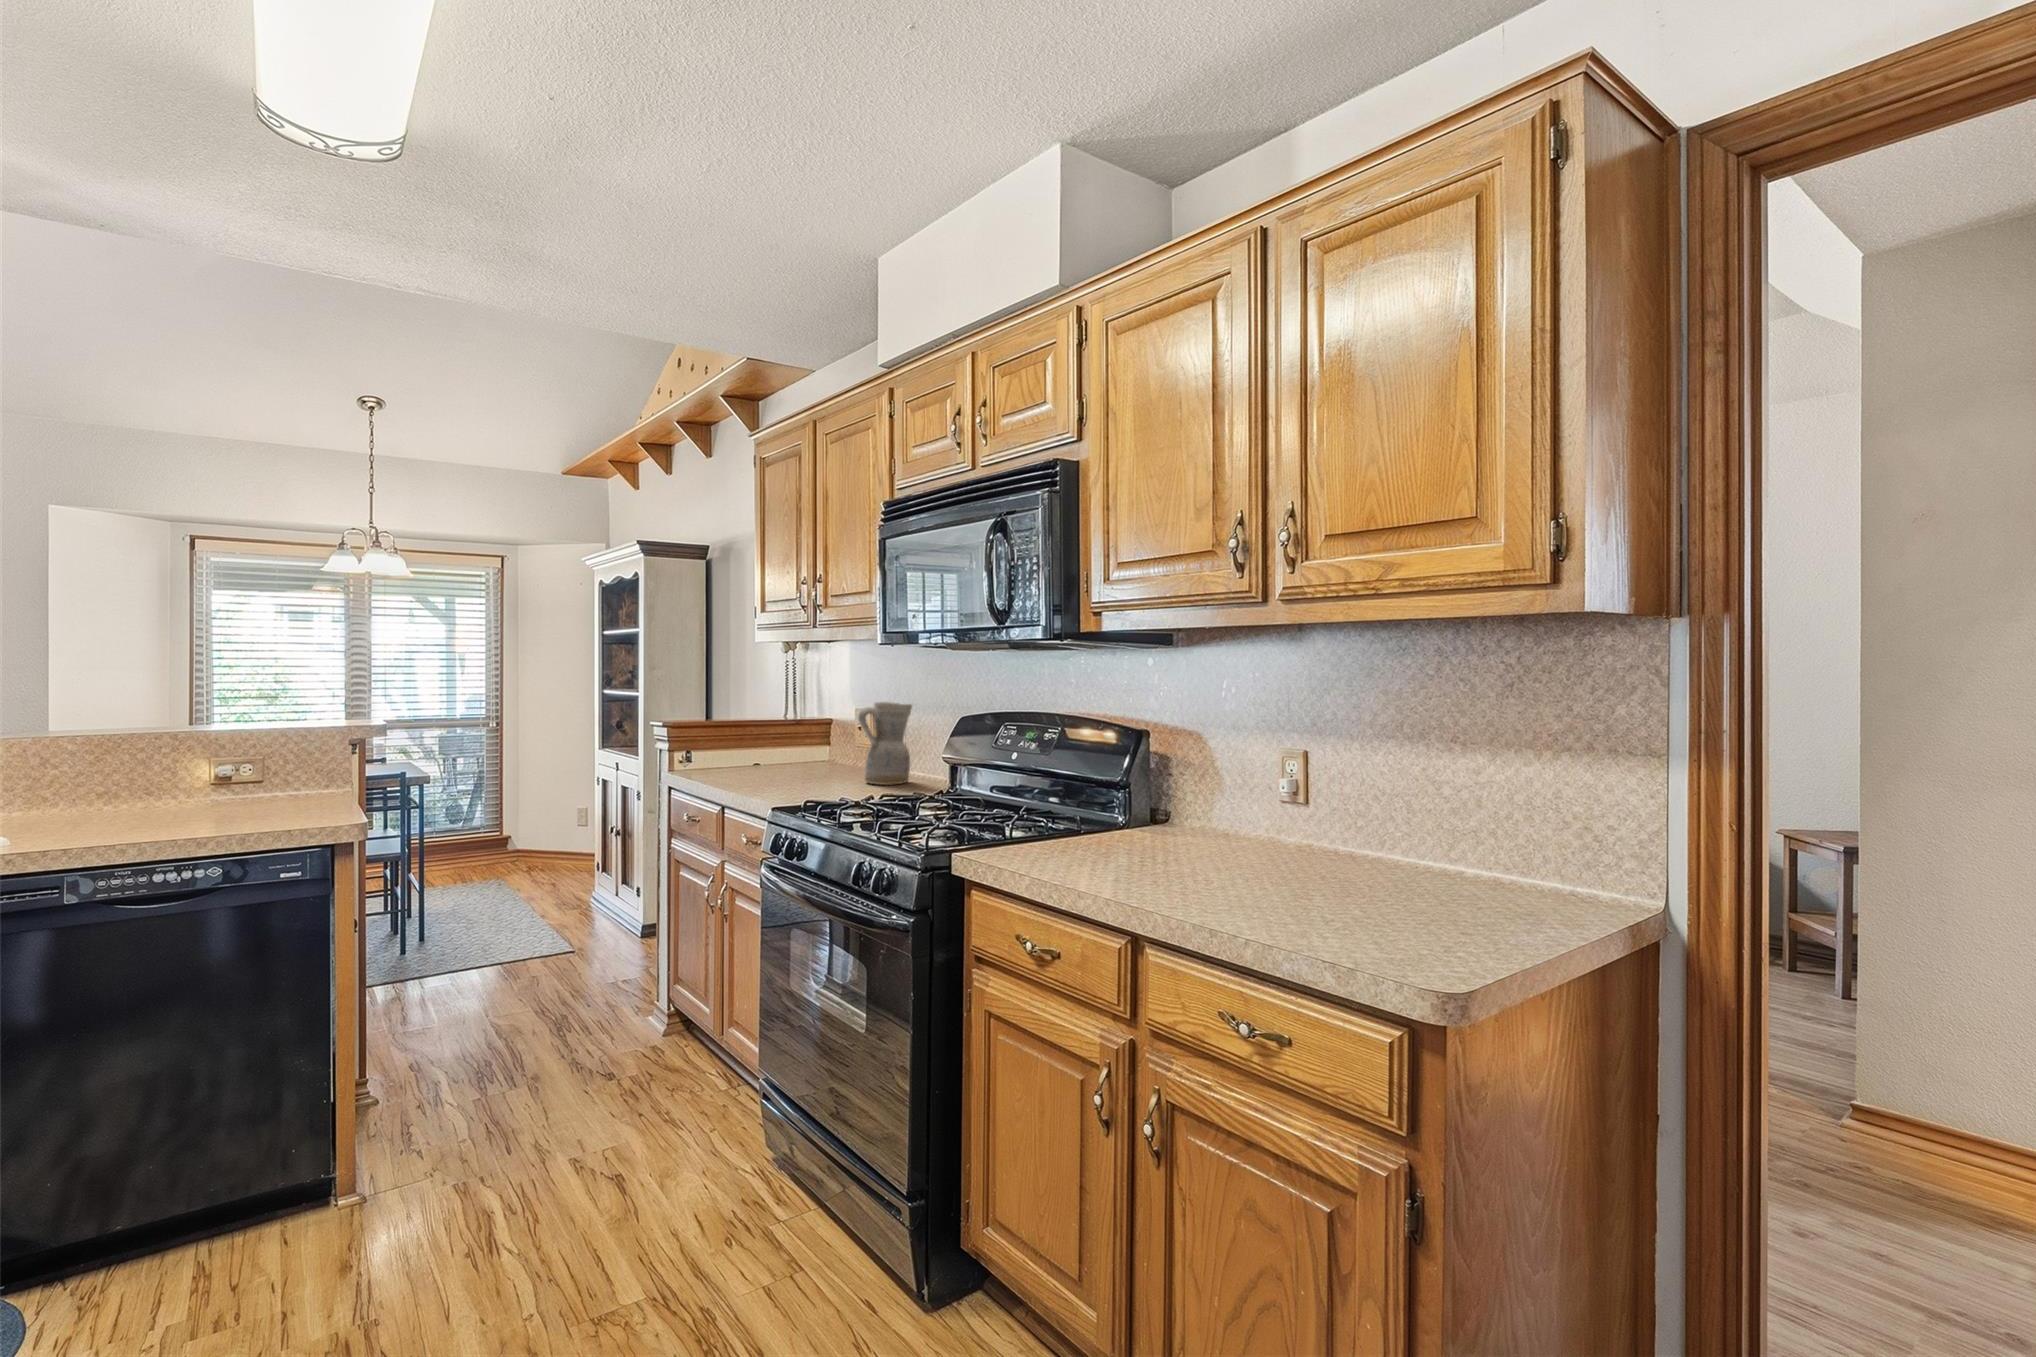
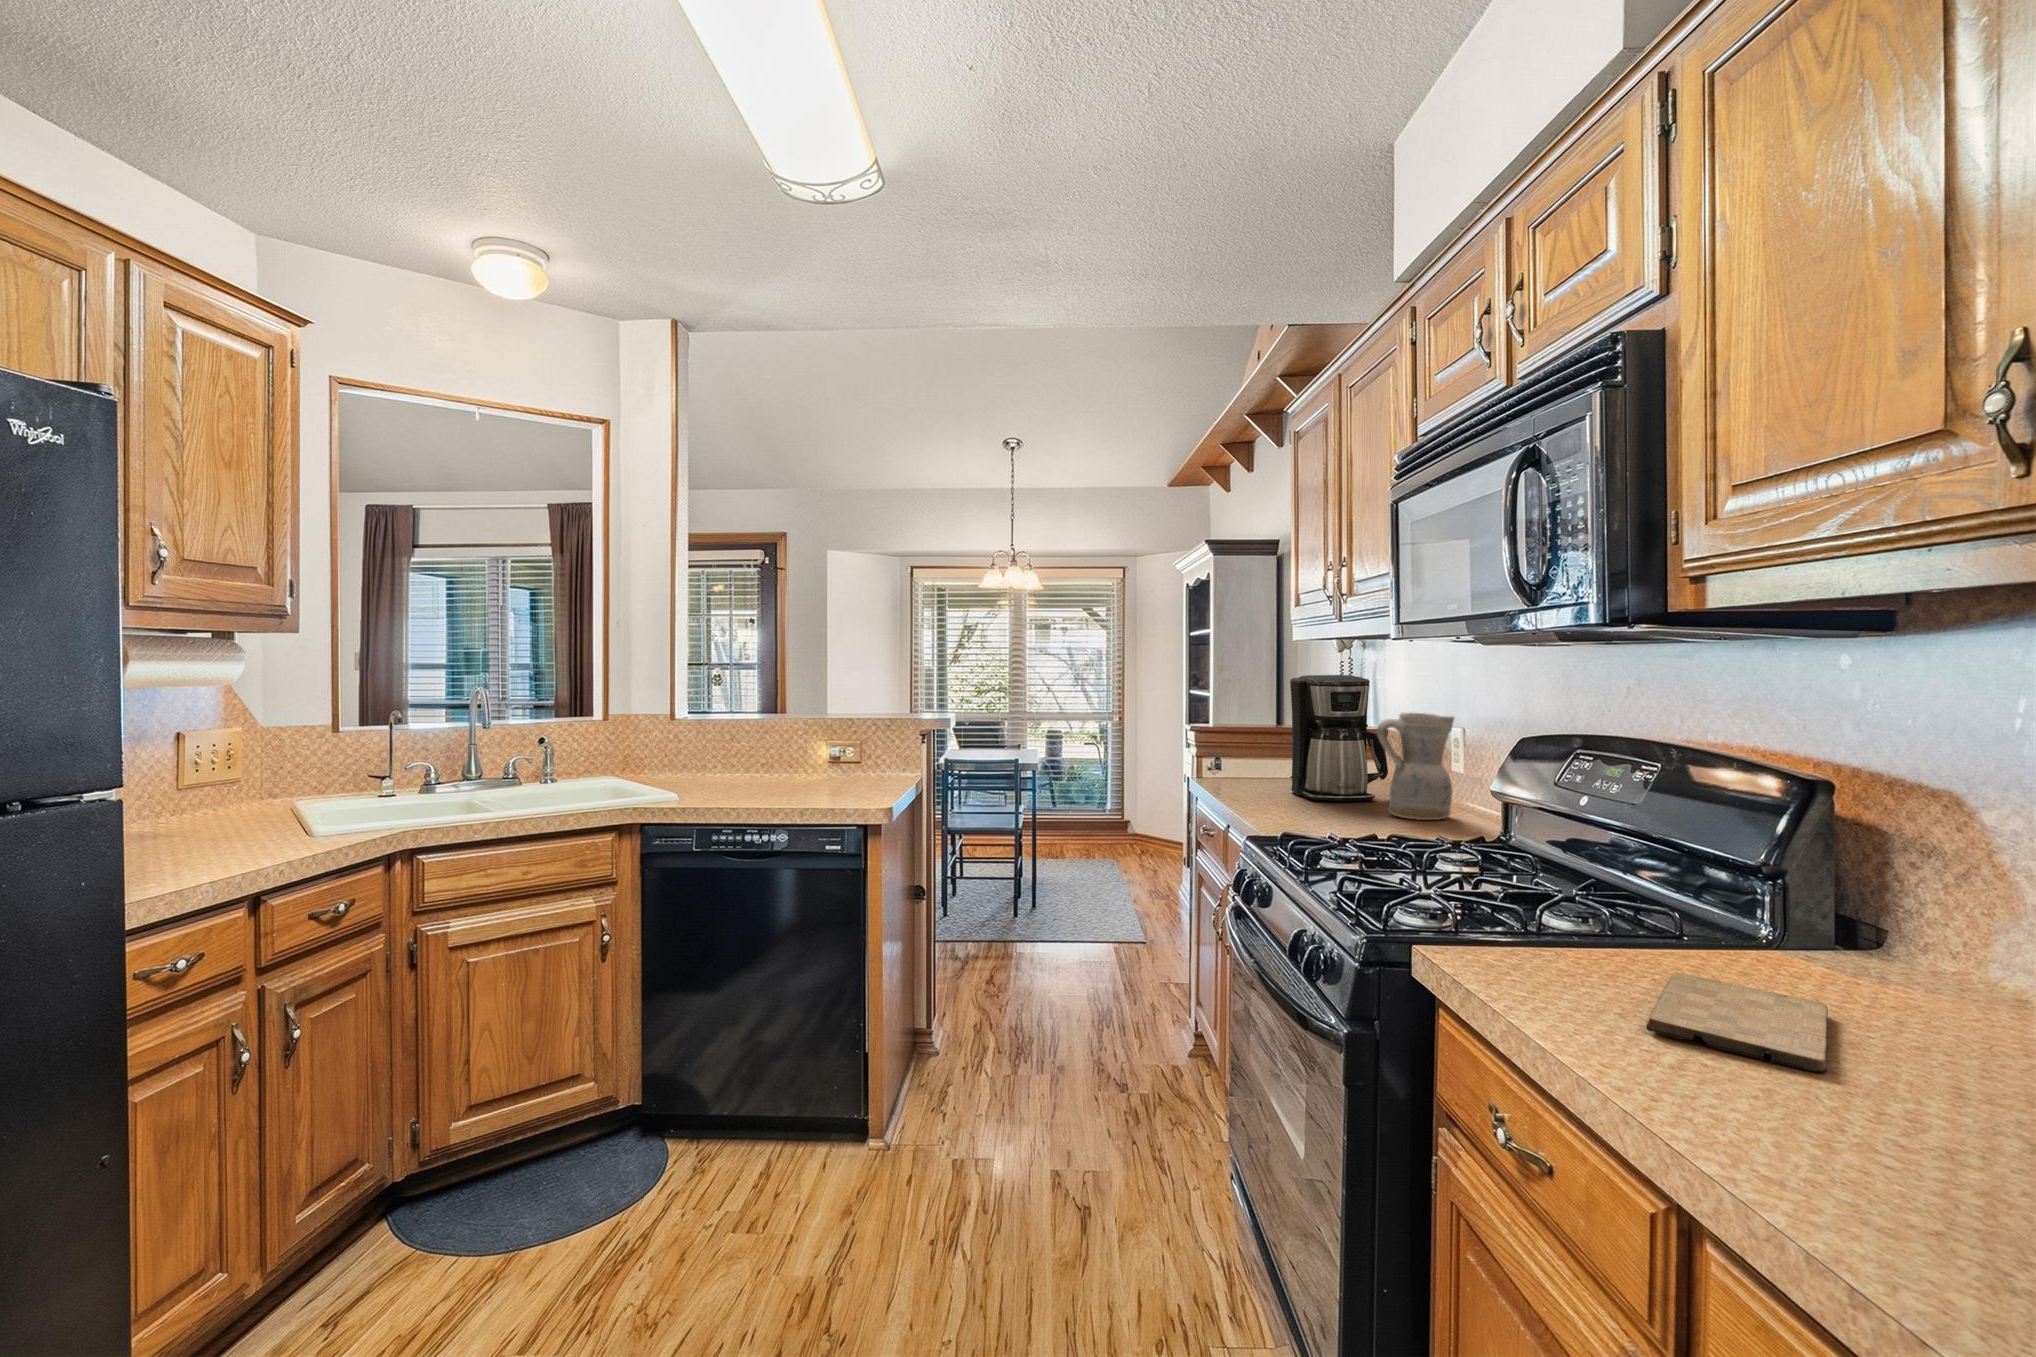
coffee maker: none [770,672,853,779] -> present [1290,675,1388,801]
cutting board: none [1088,840,1162,867] -> present [1646,973,1828,1072]

